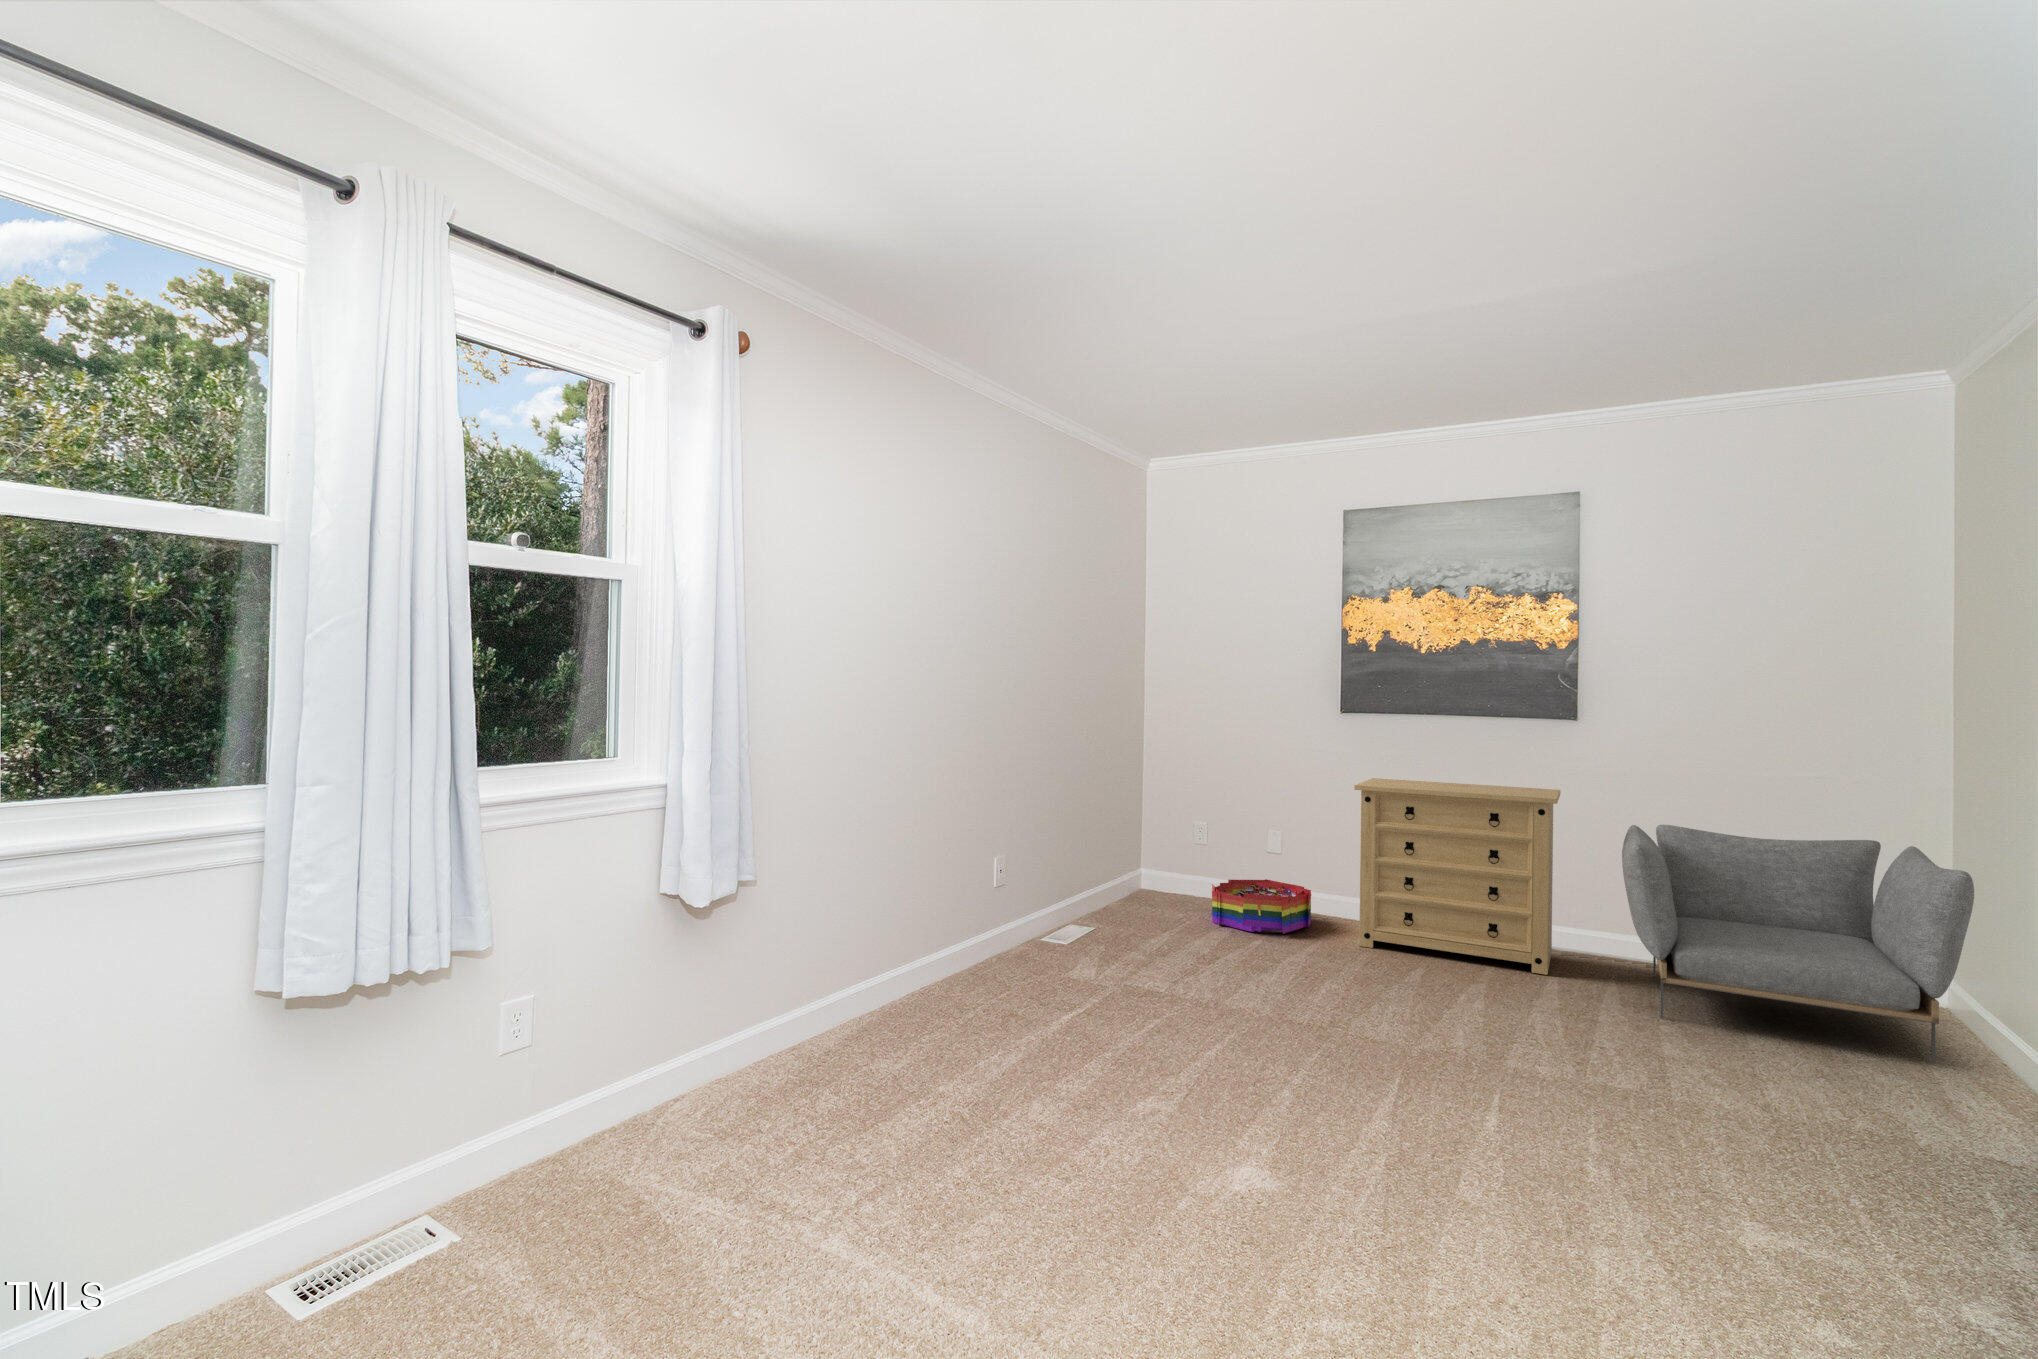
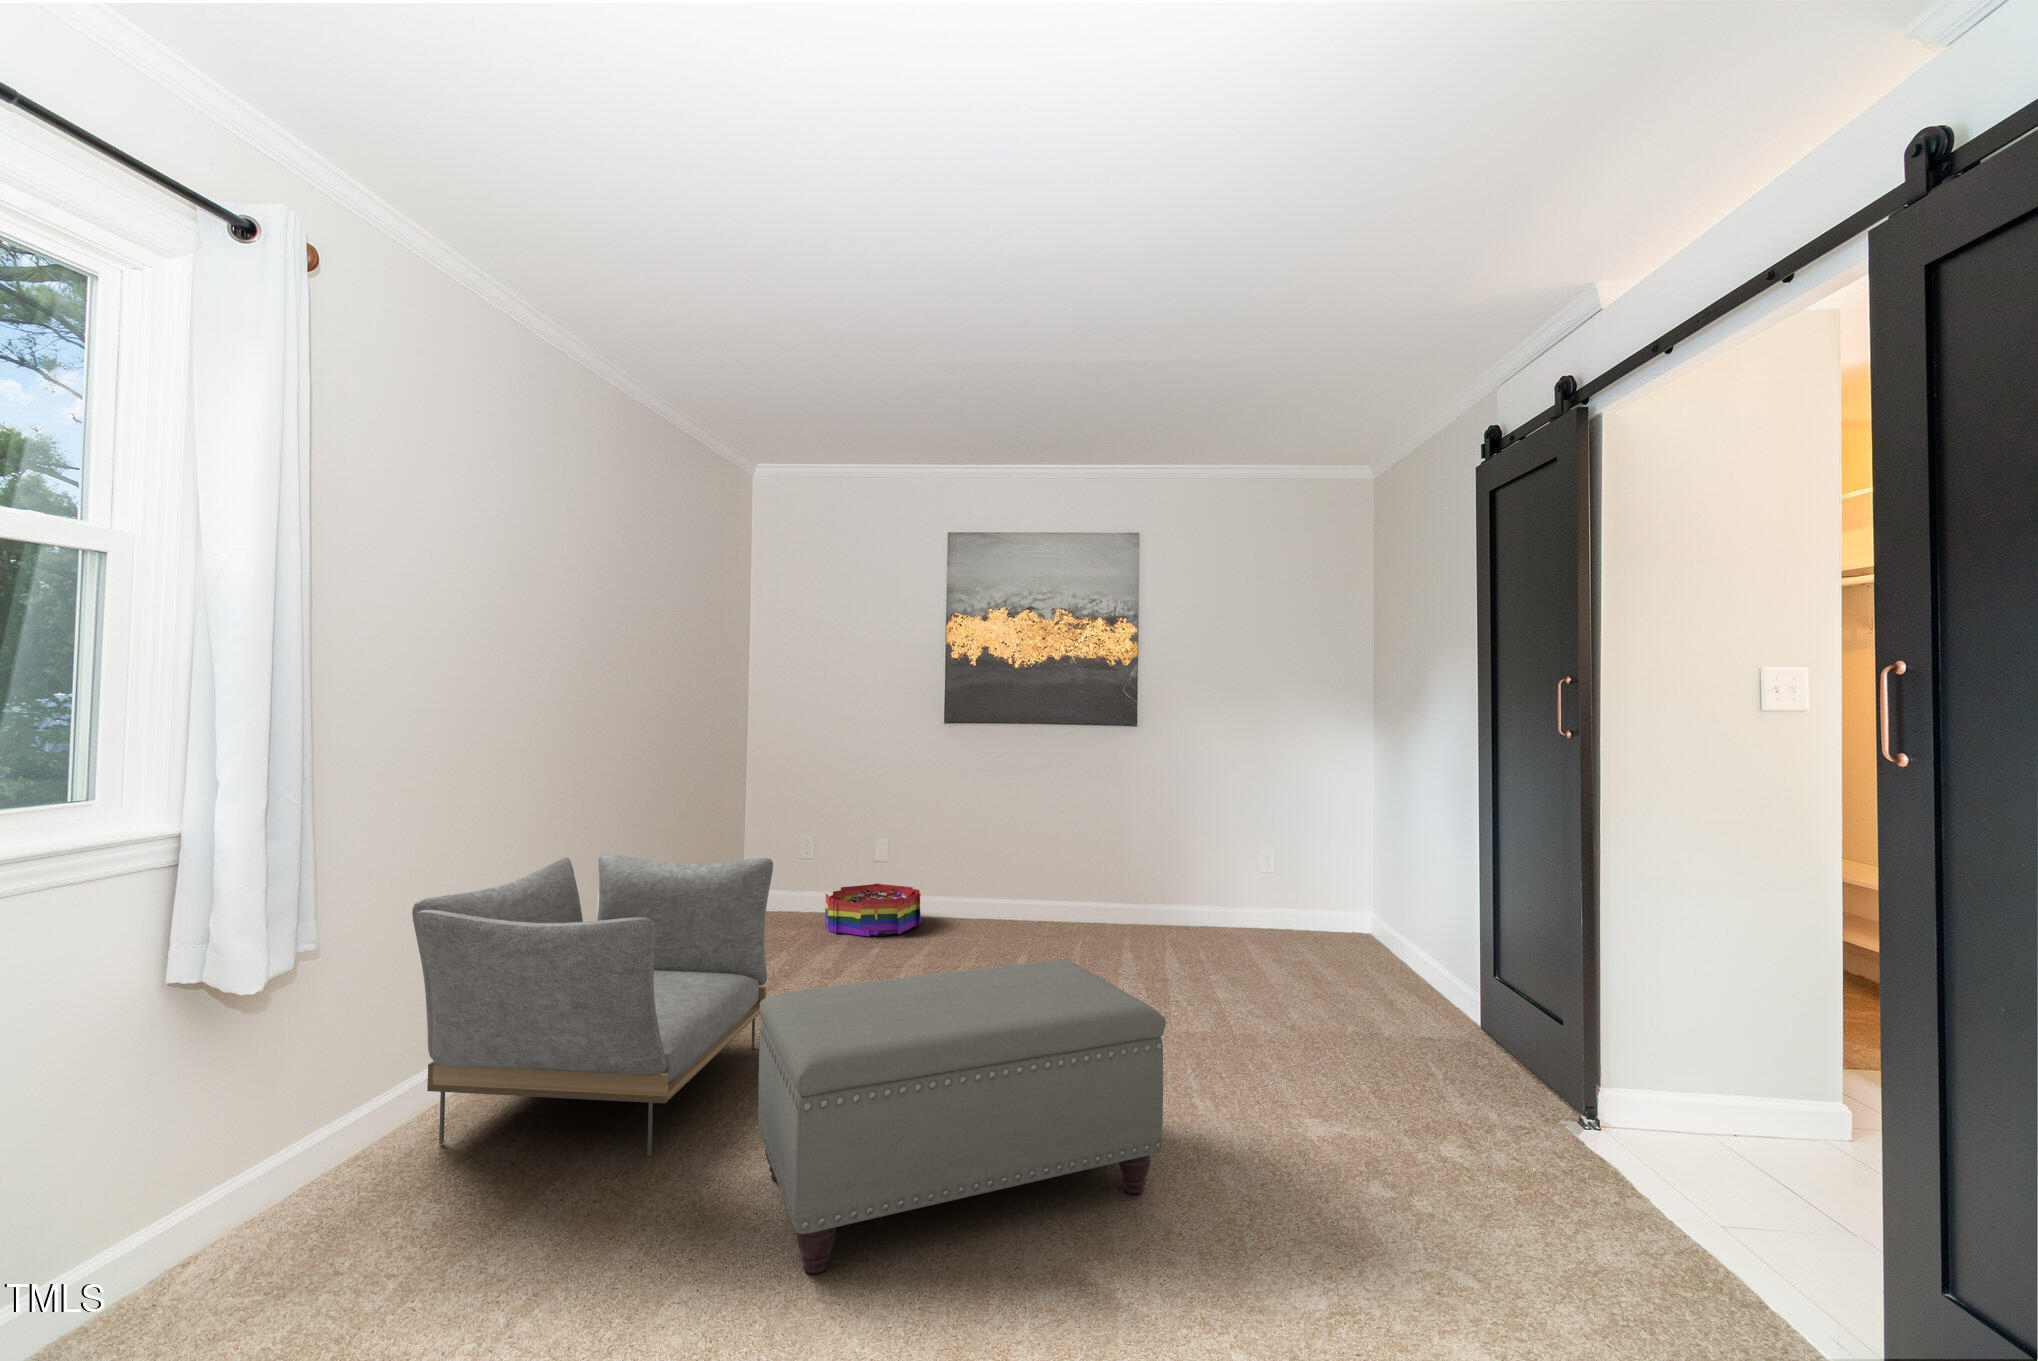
dresser: present [1354,778,1561,975] -> none [964,781,1128,942]
armchair: present [1622,825,1974,1063] -> present [412,853,773,1156]
ottoman: none [1081,966,1507,1250] -> present [758,960,1166,1274]

